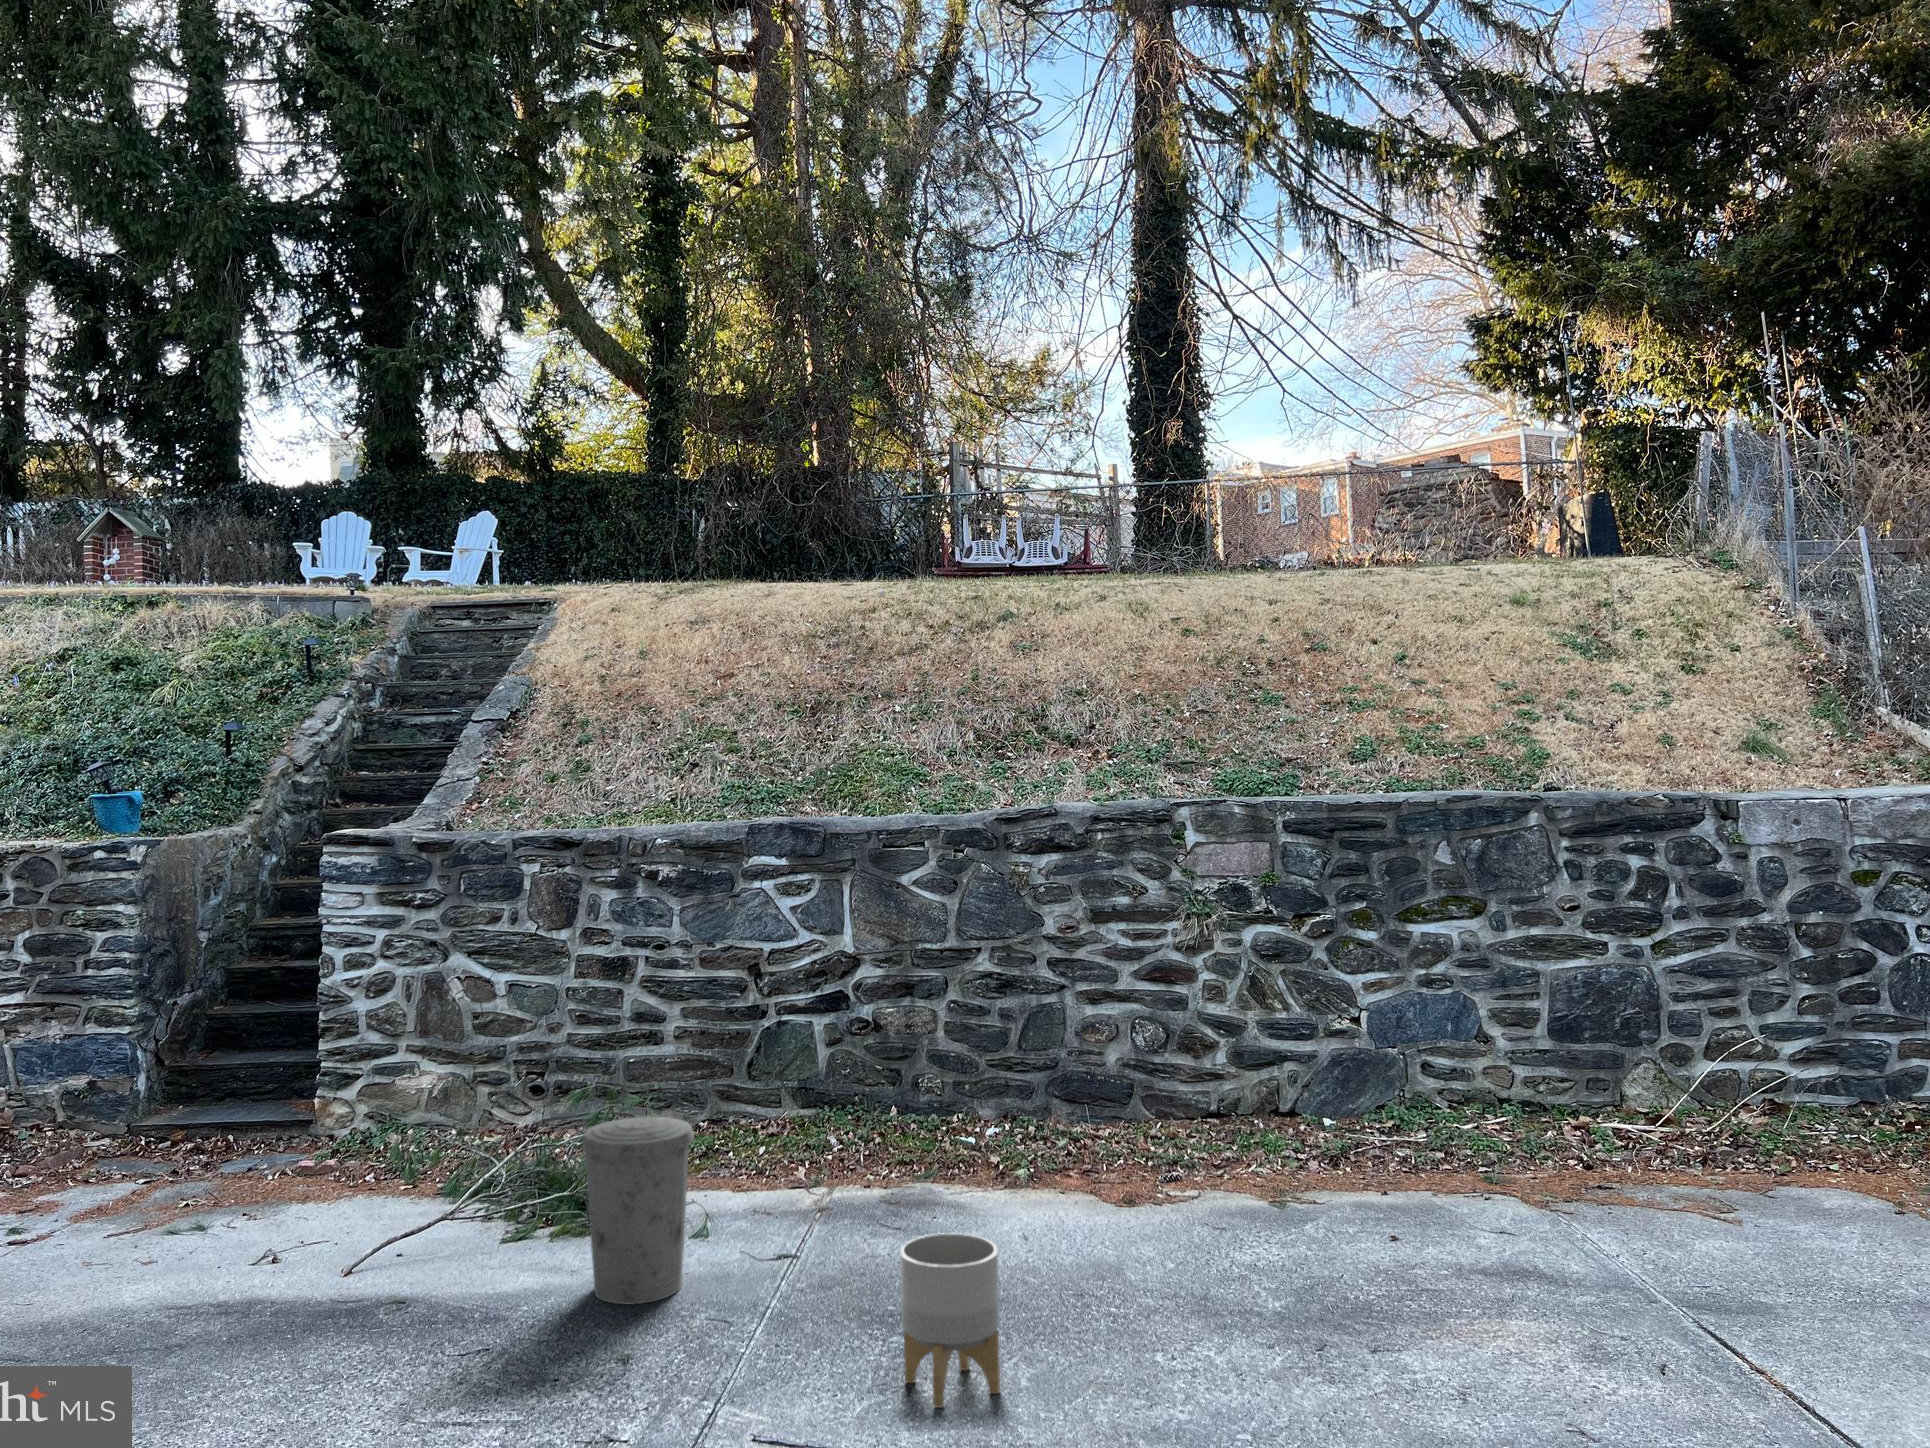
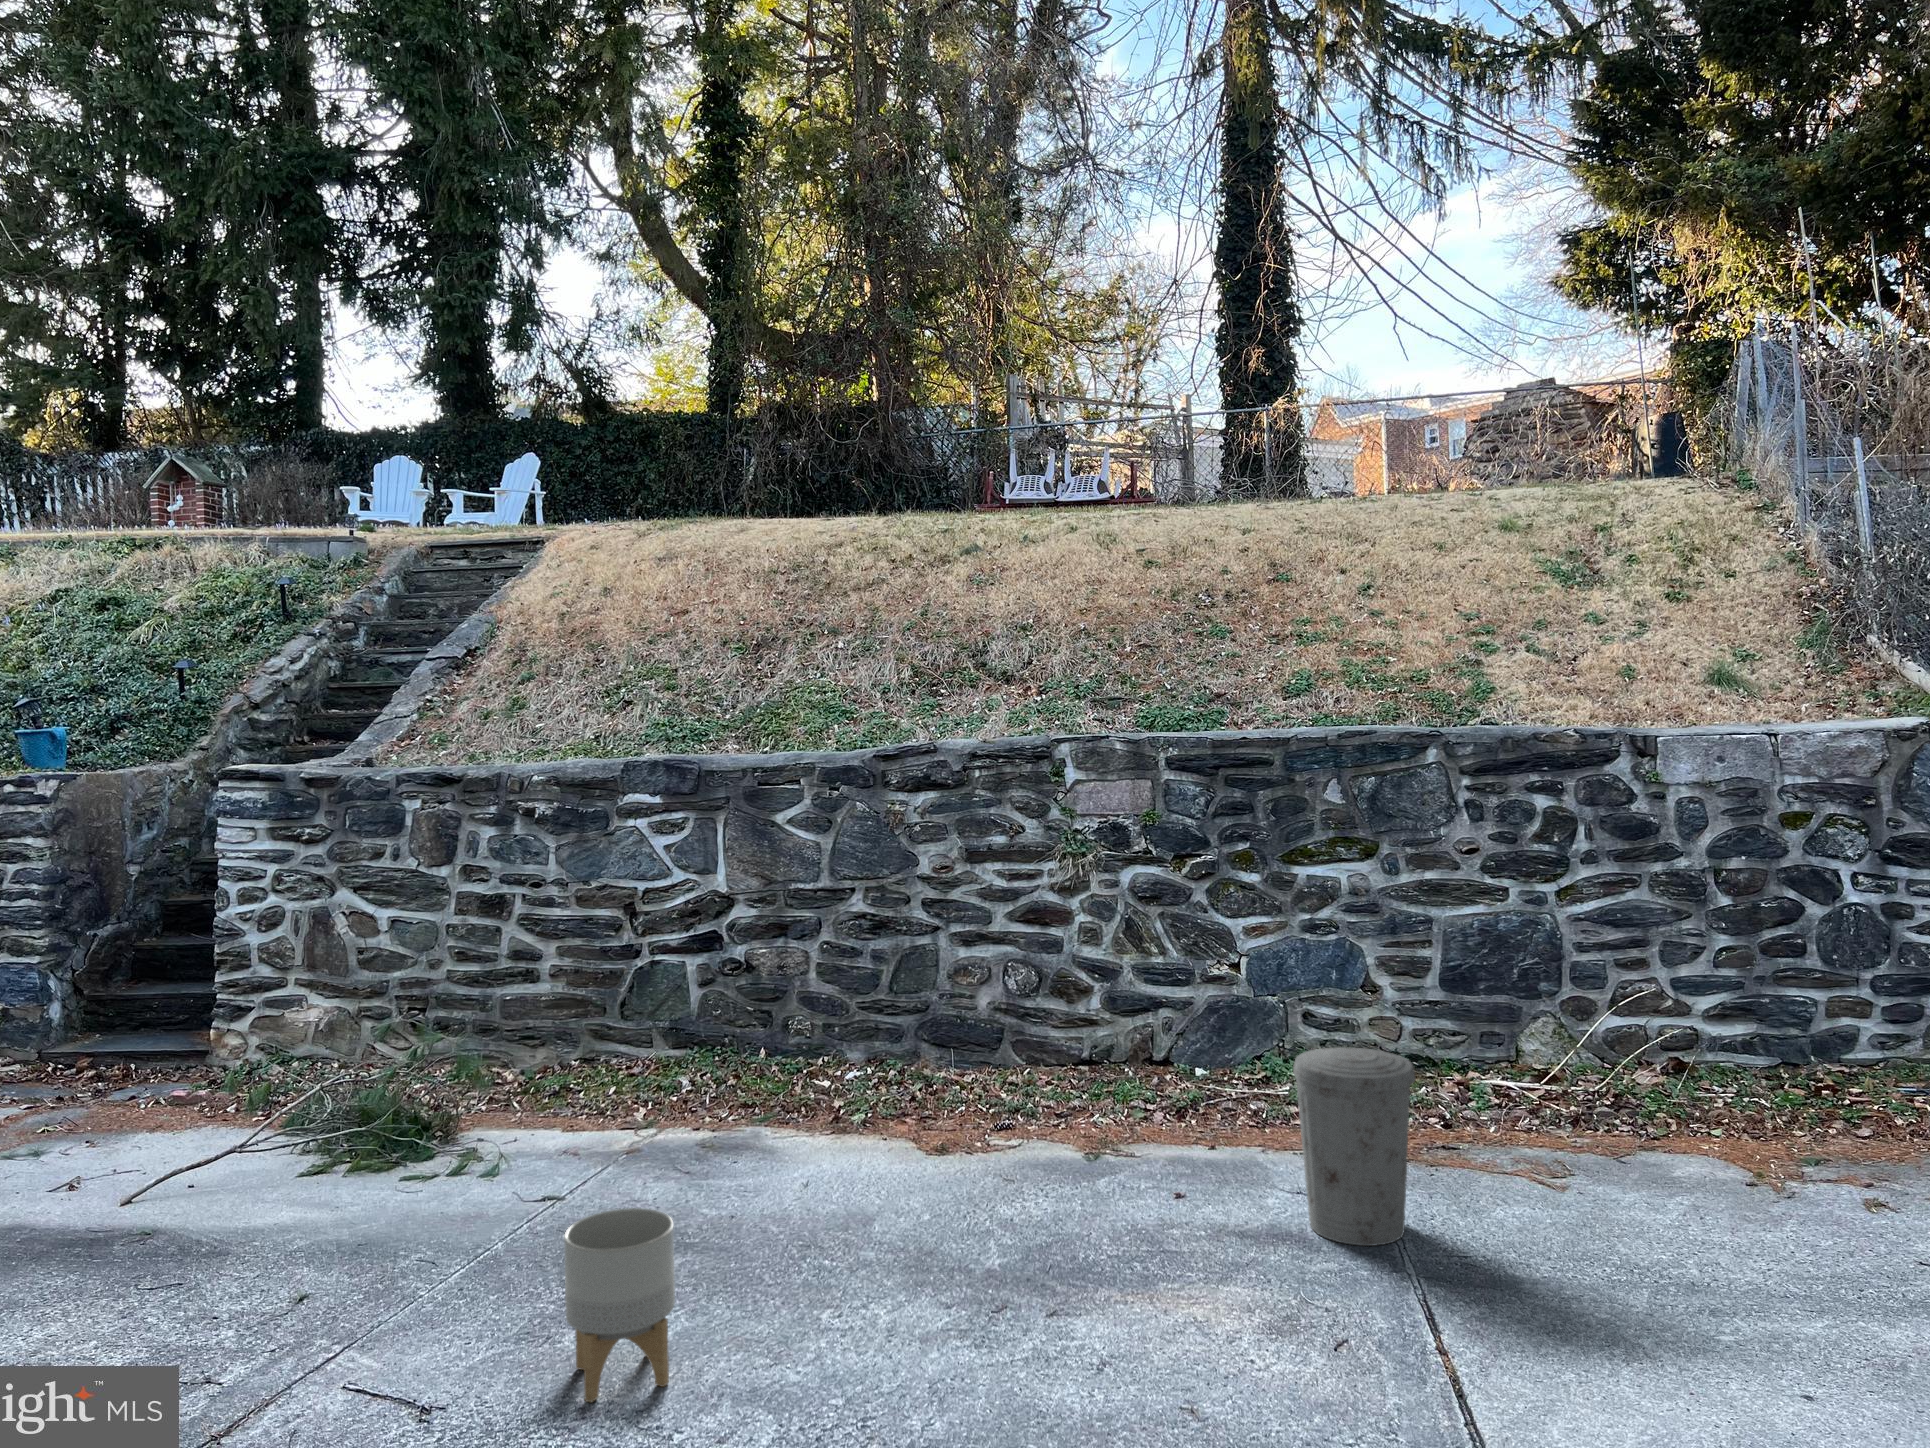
trash can: present [582,1117,694,1304] -> present [1293,1047,1416,1246]

